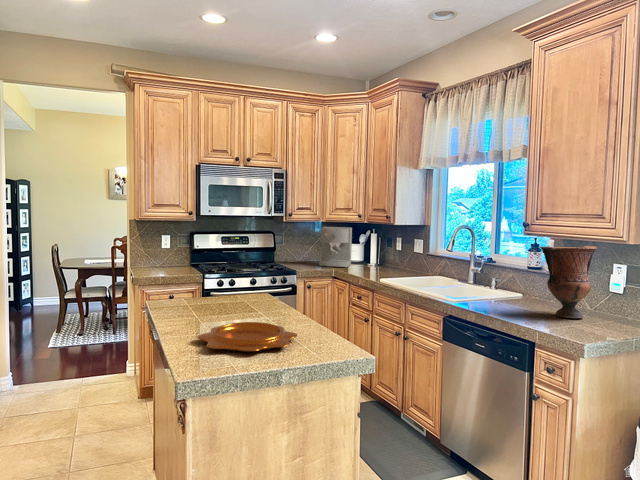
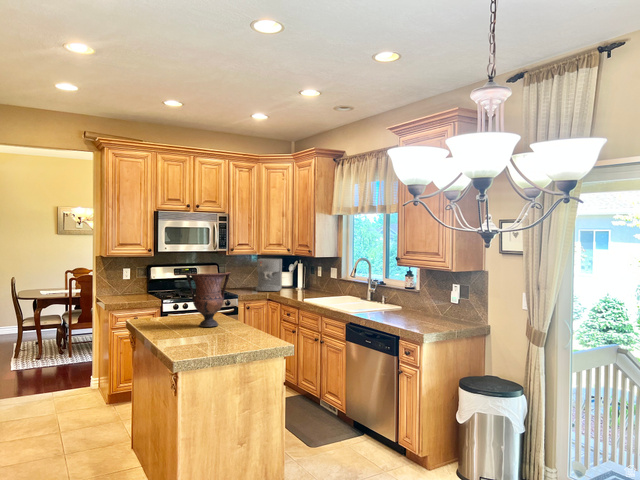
vase: present [540,246,597,318] -> present [184,272,231,327]
decorative bowl: present [197,322,297,352] -> none [179,330,244,346]

